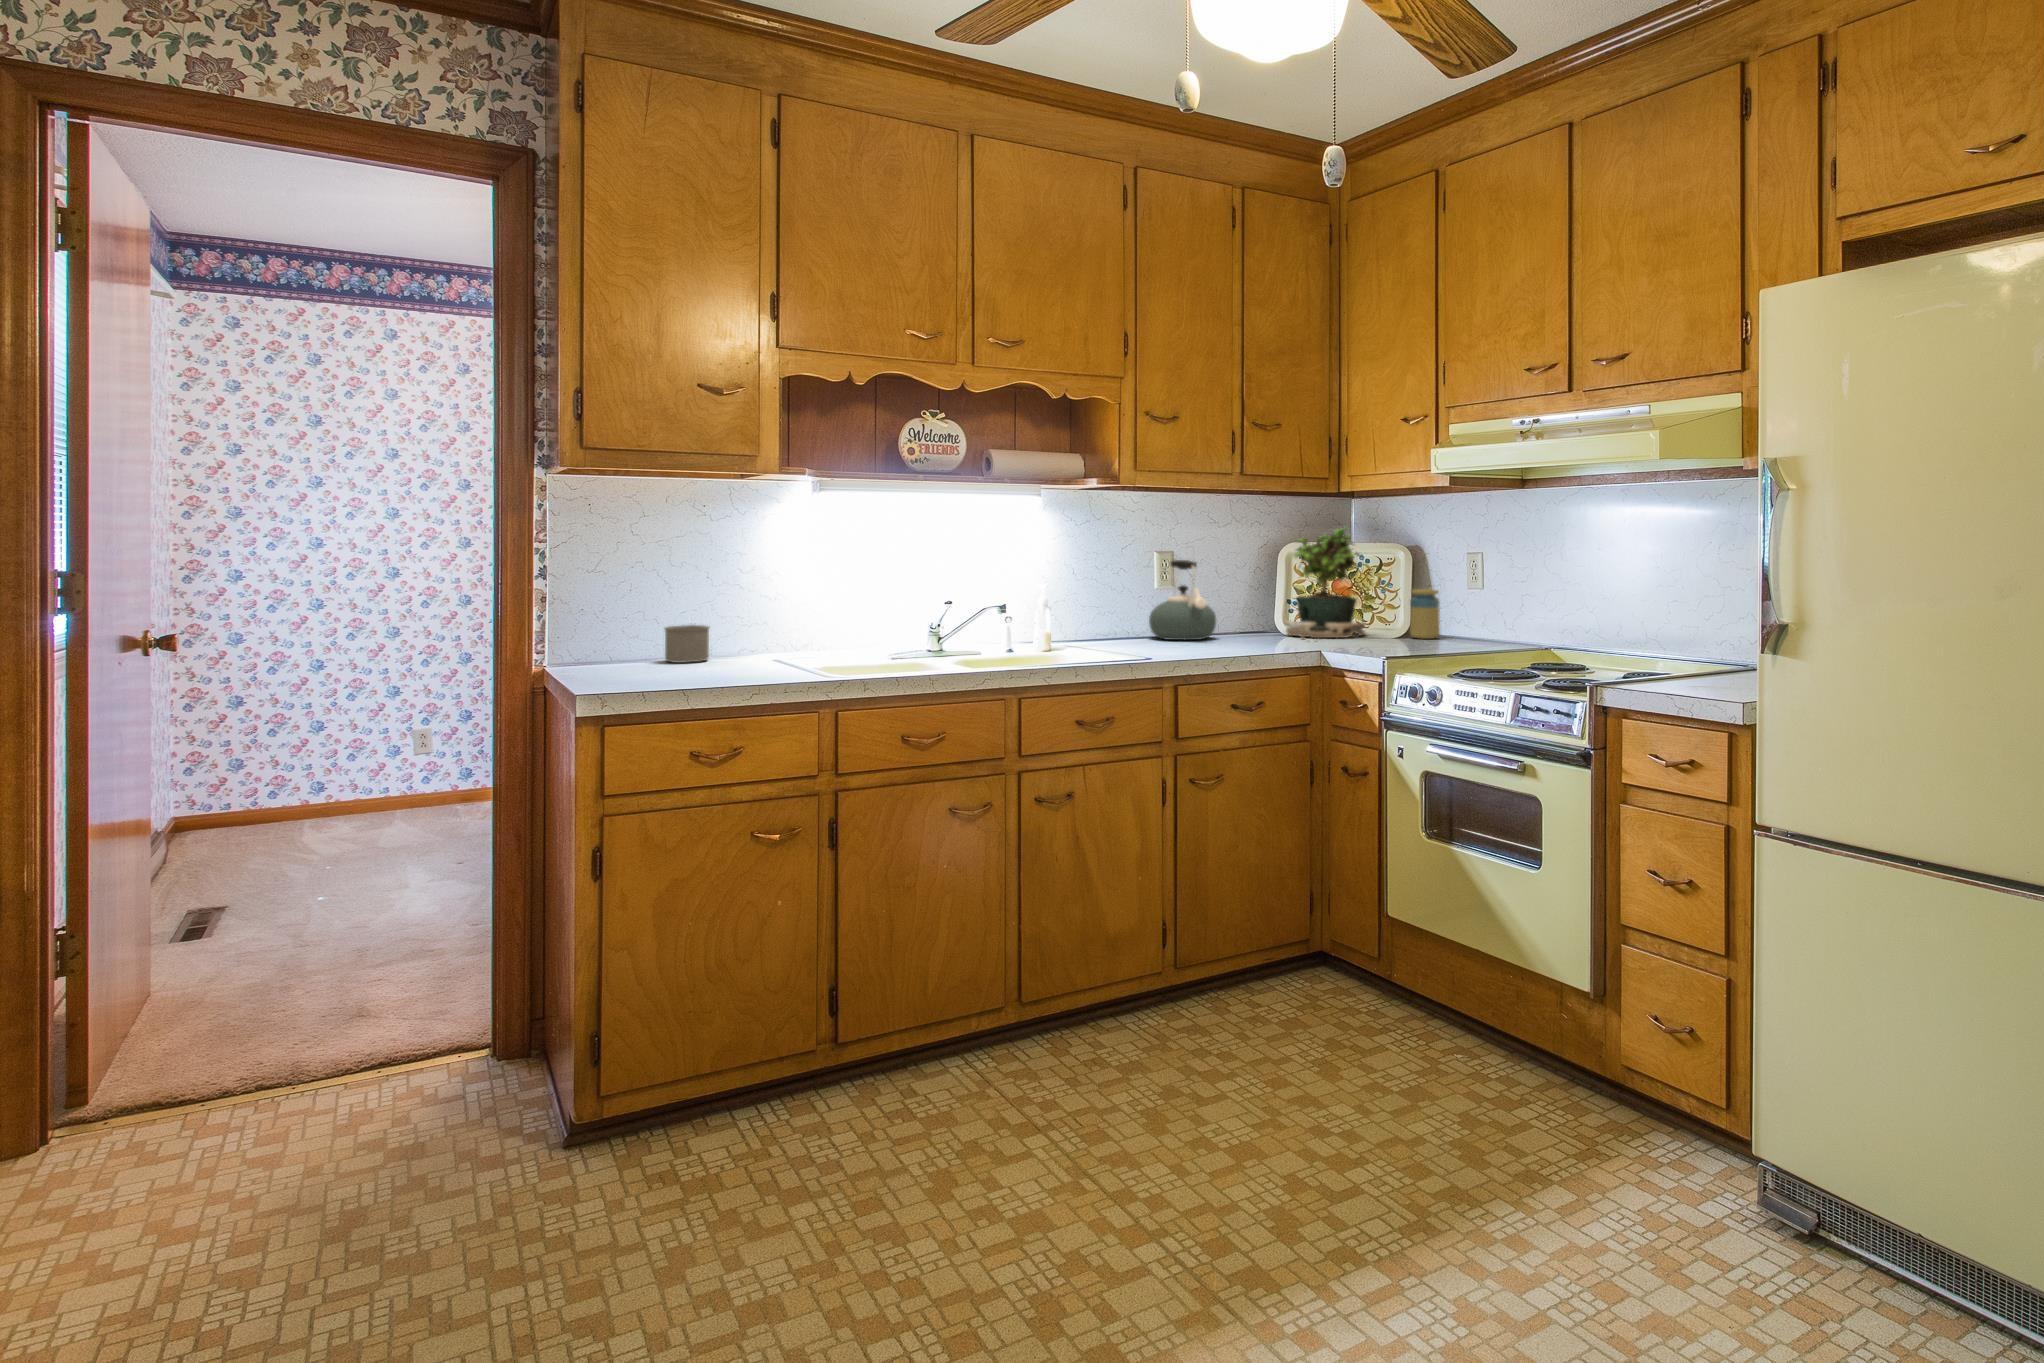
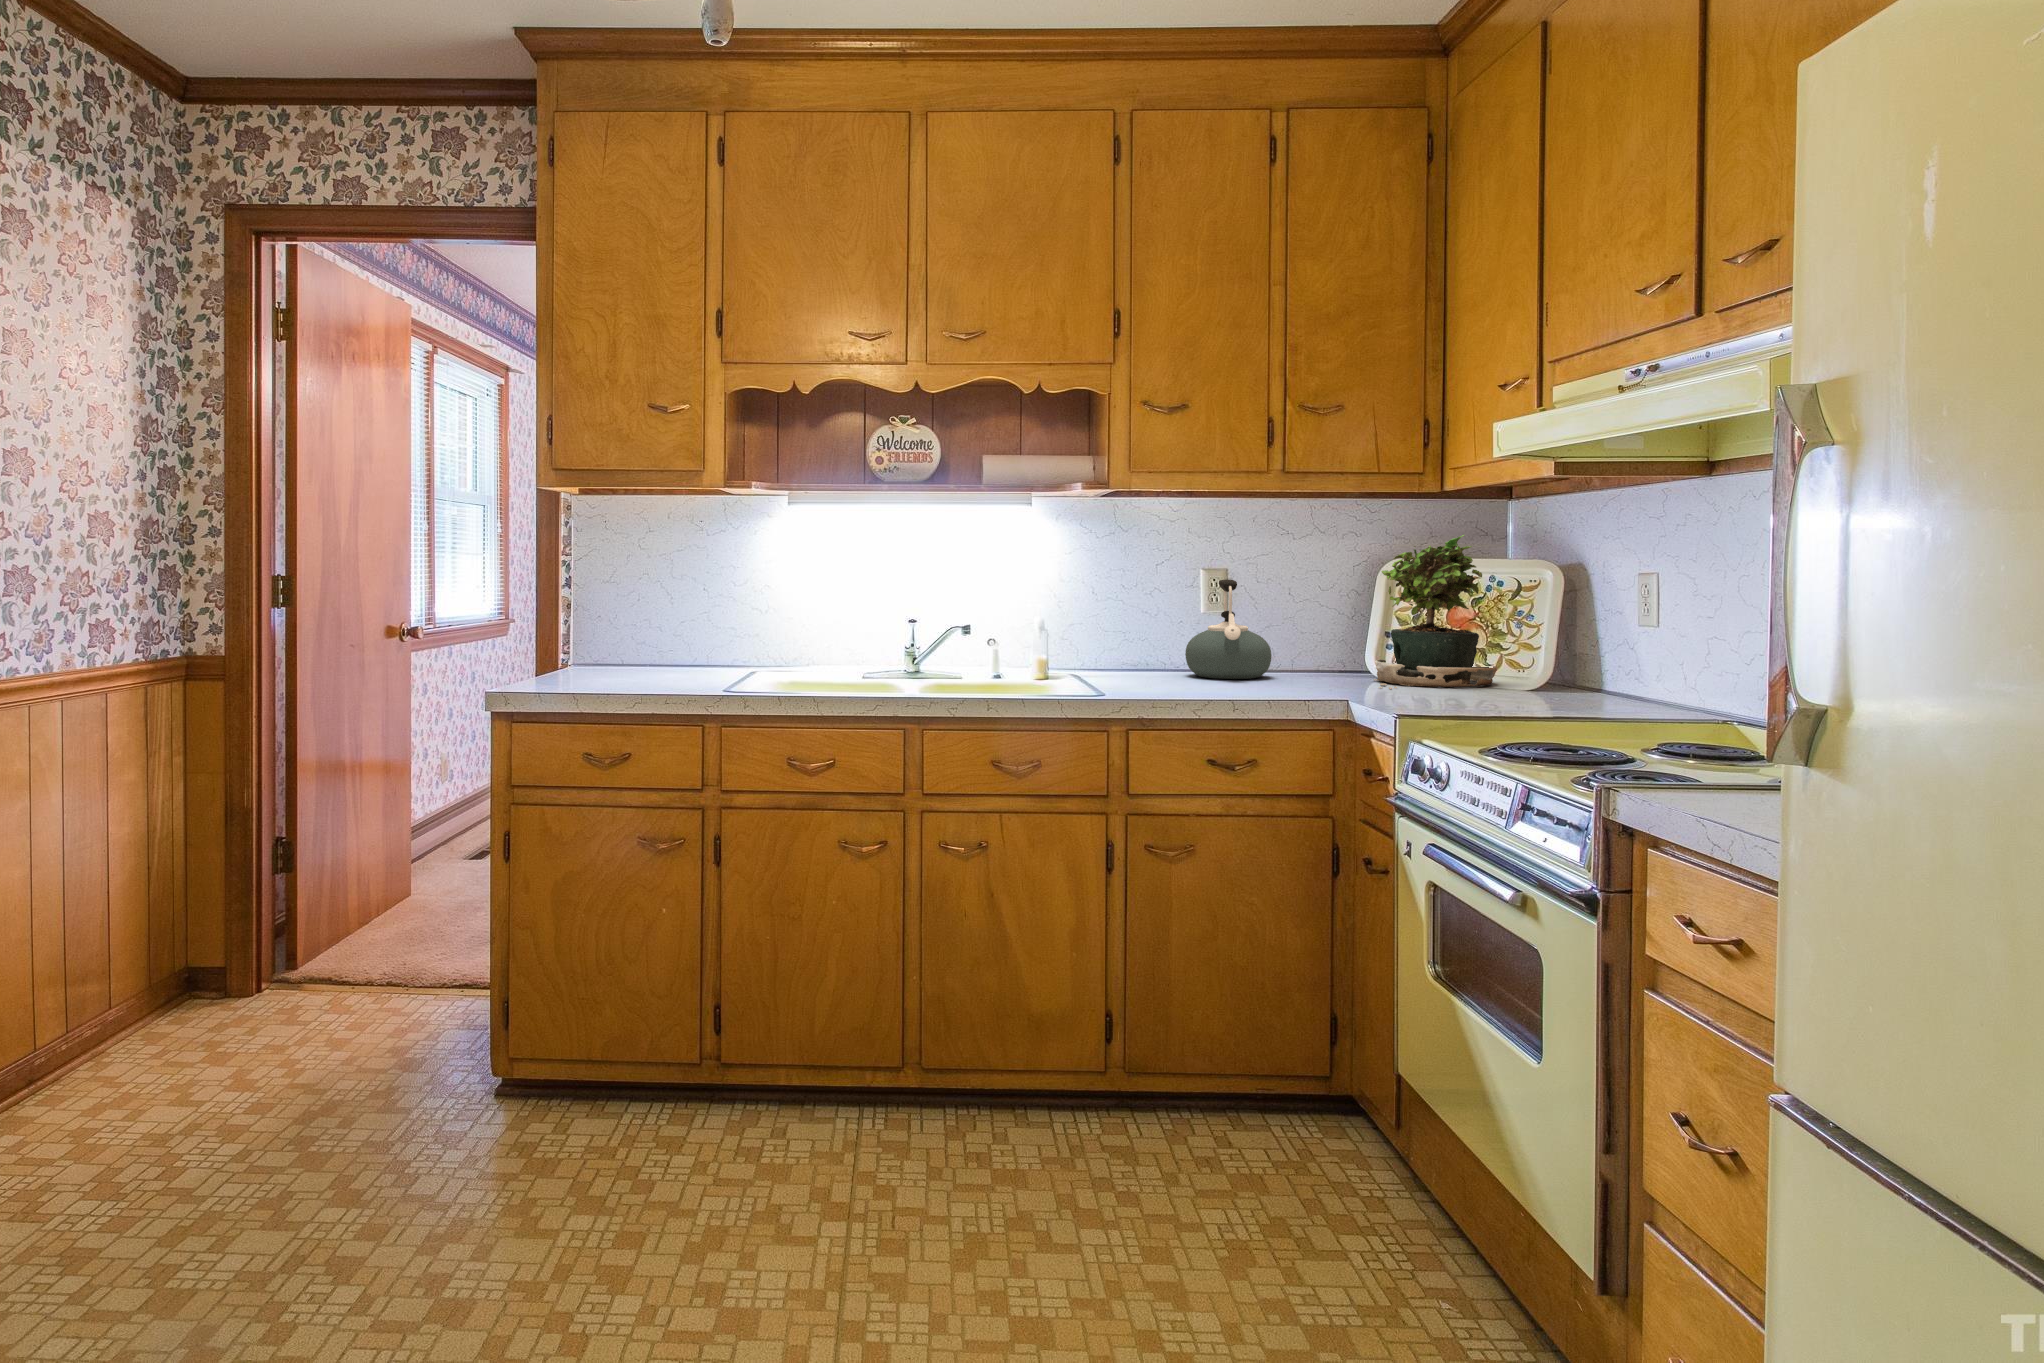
jar: present [1410,589,1440,639] -> none [1549,623,1597,695]
mug: present [665,625,709,663] -> none [658,635,699,673]

